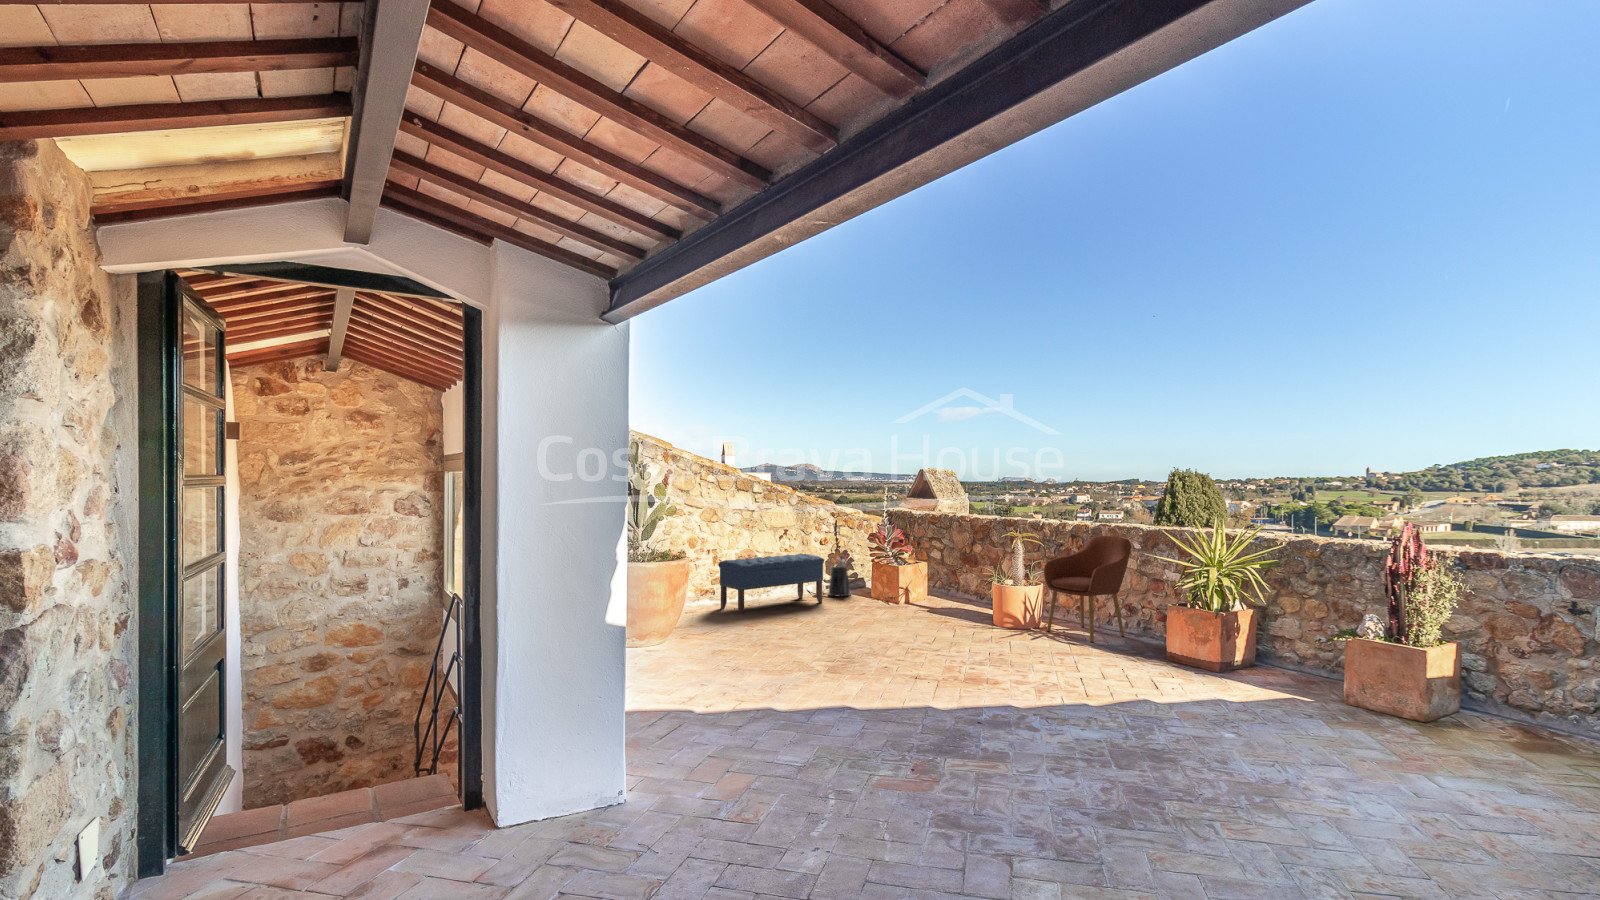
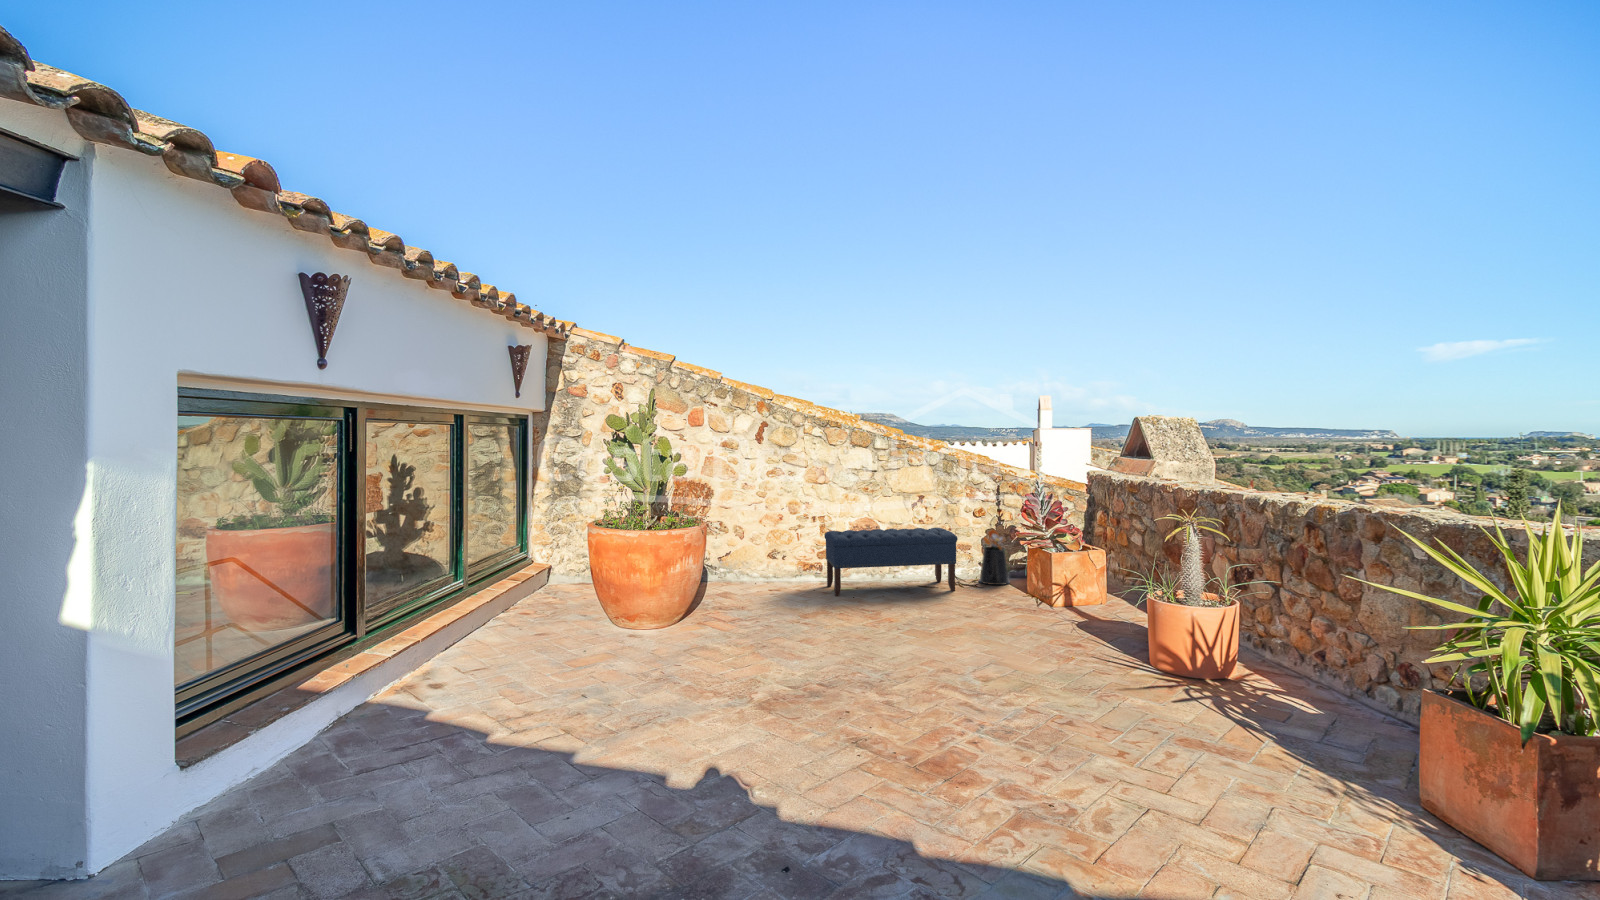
armchair: present [1044,536,1131,643] -> none [1224,536,1398,719]

